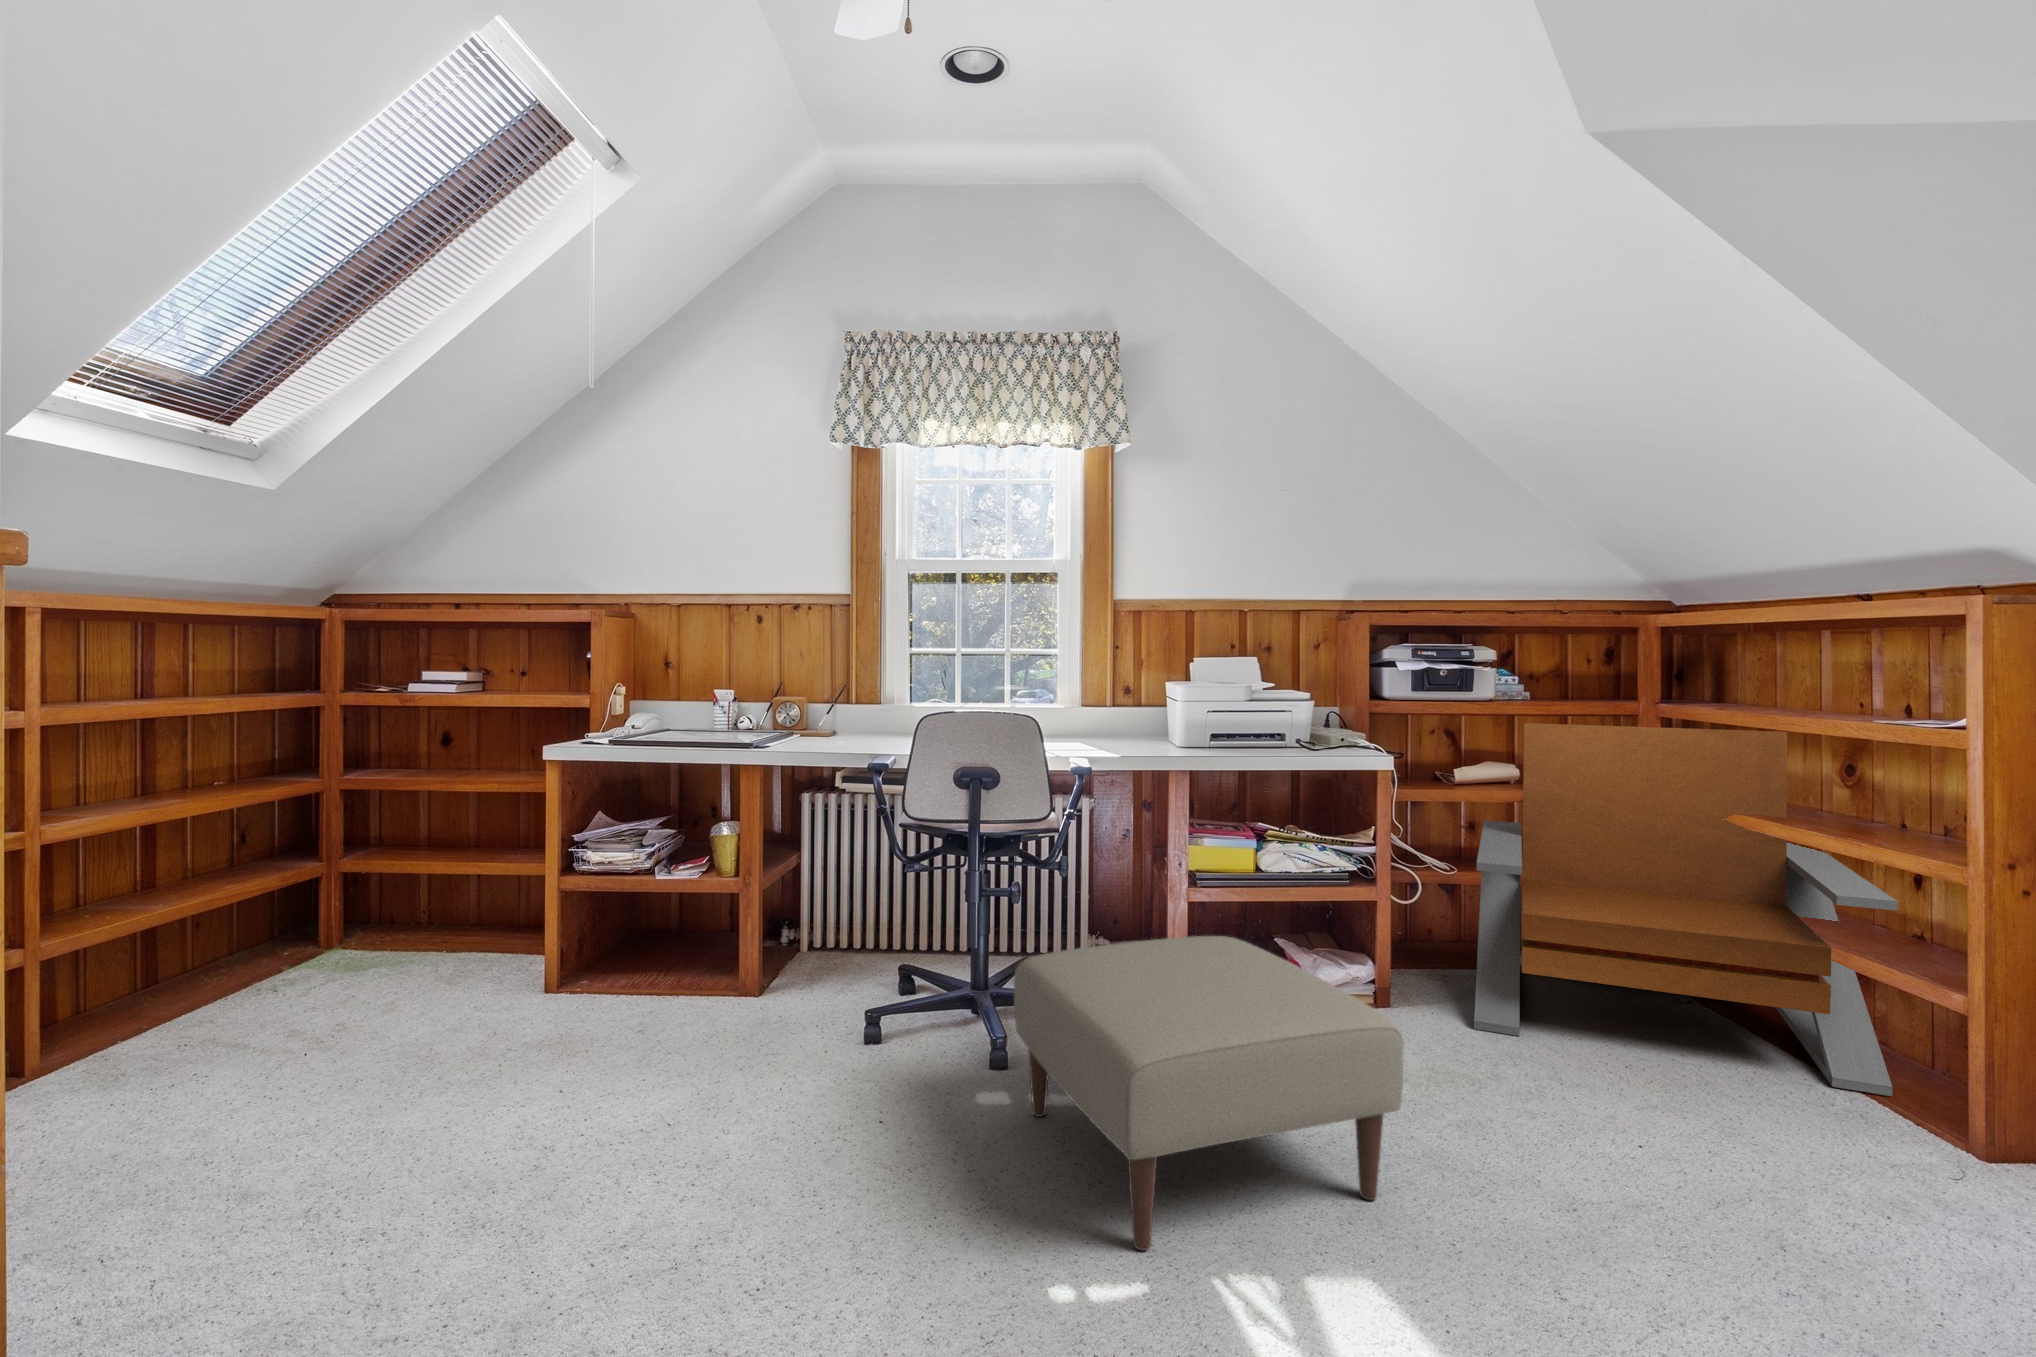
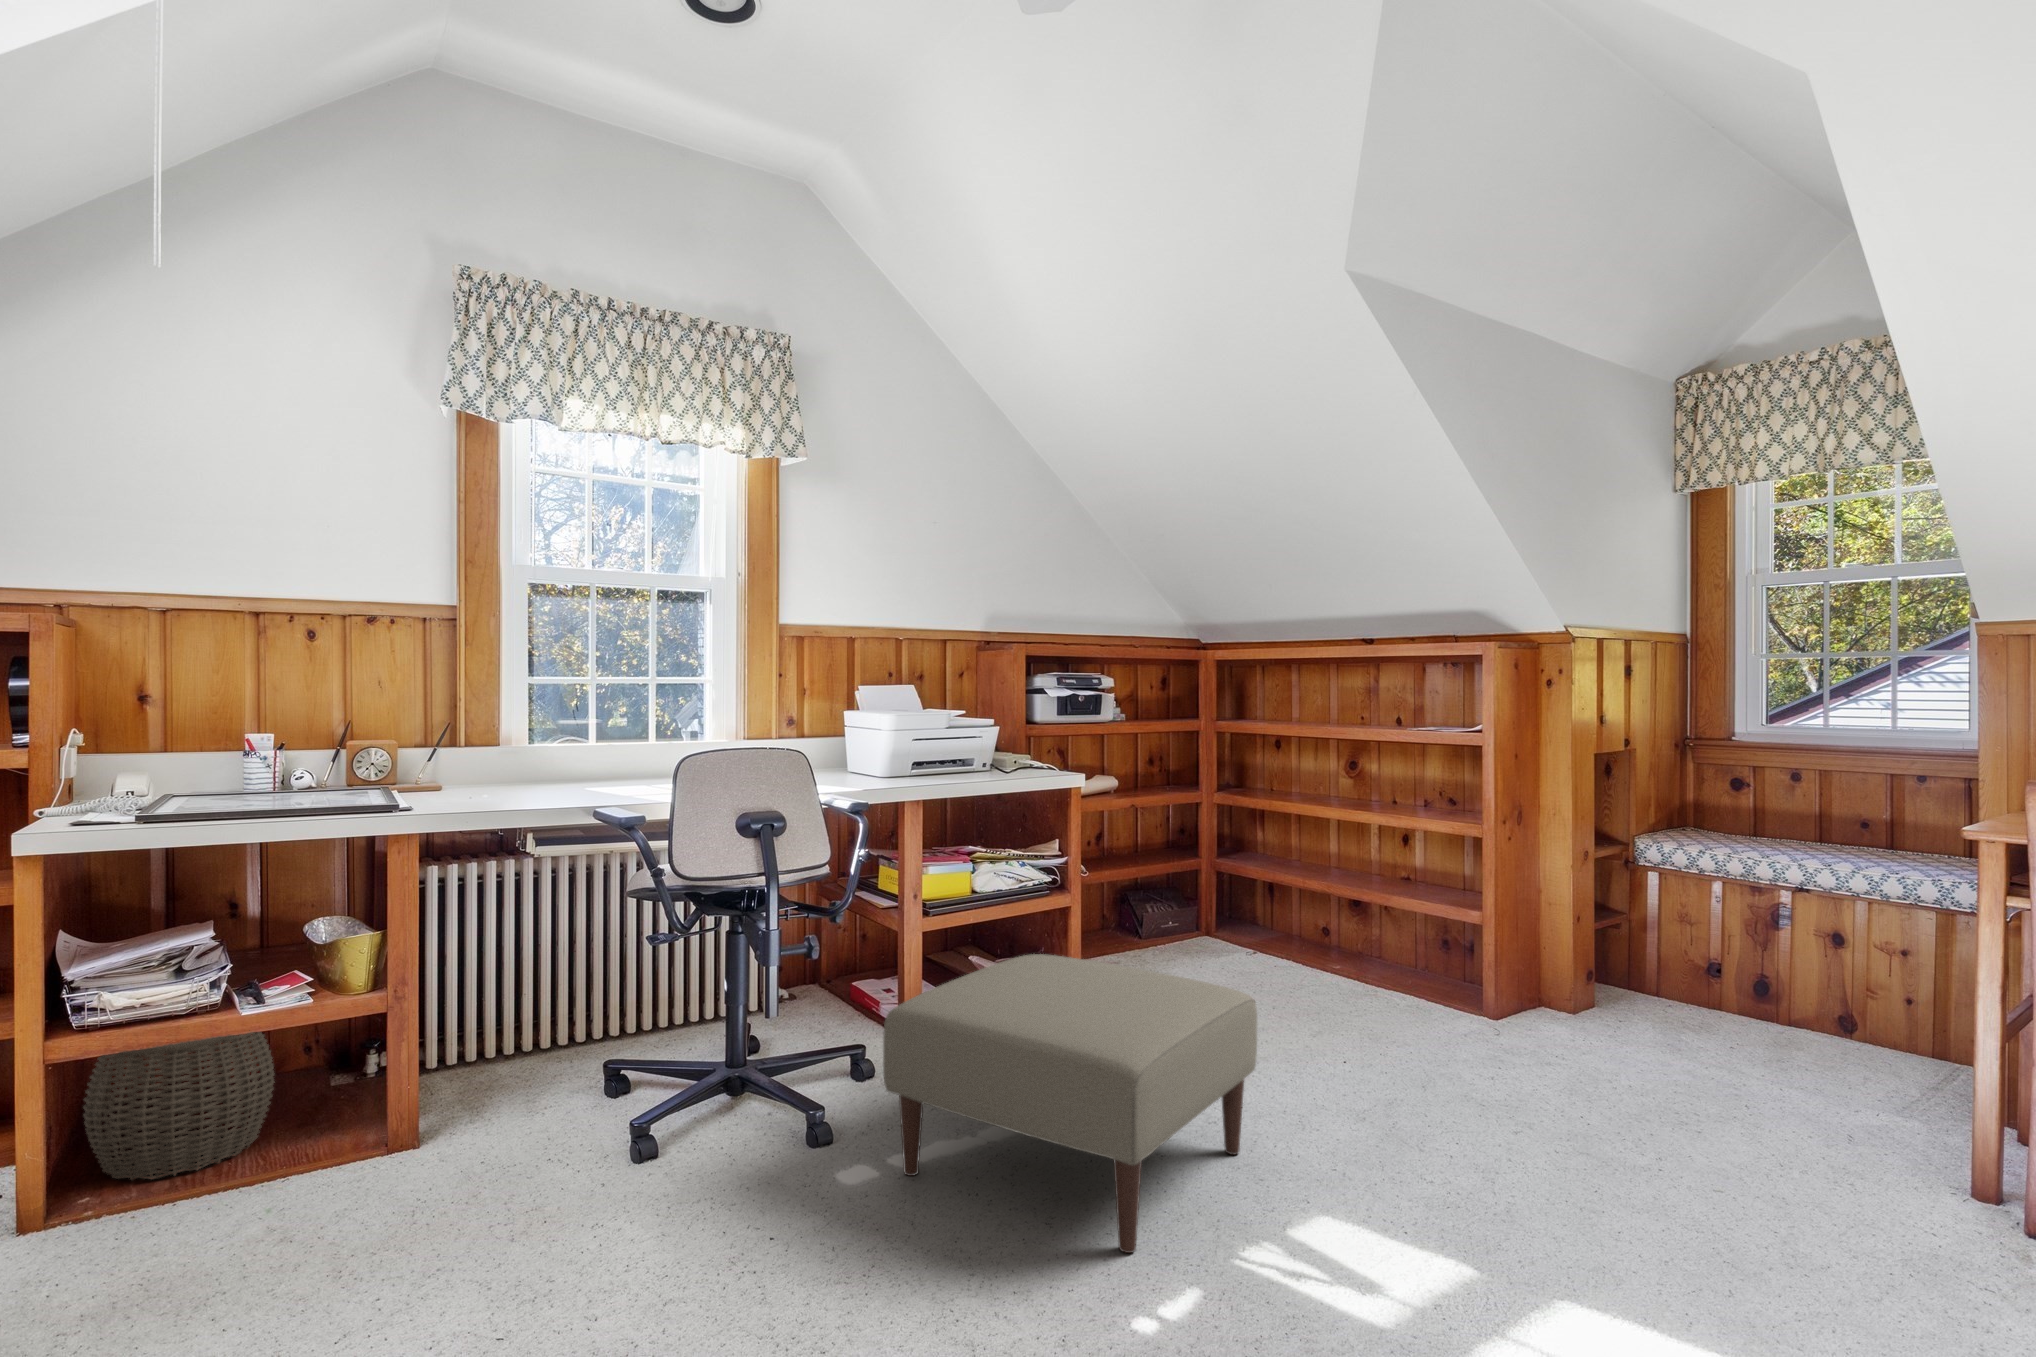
lounge chair: present [1474,723,1898,1096] -> none [1105,738,1422,1007]
woven basket: none [595,873,703,980] -> present [83,1032,275,1180]

